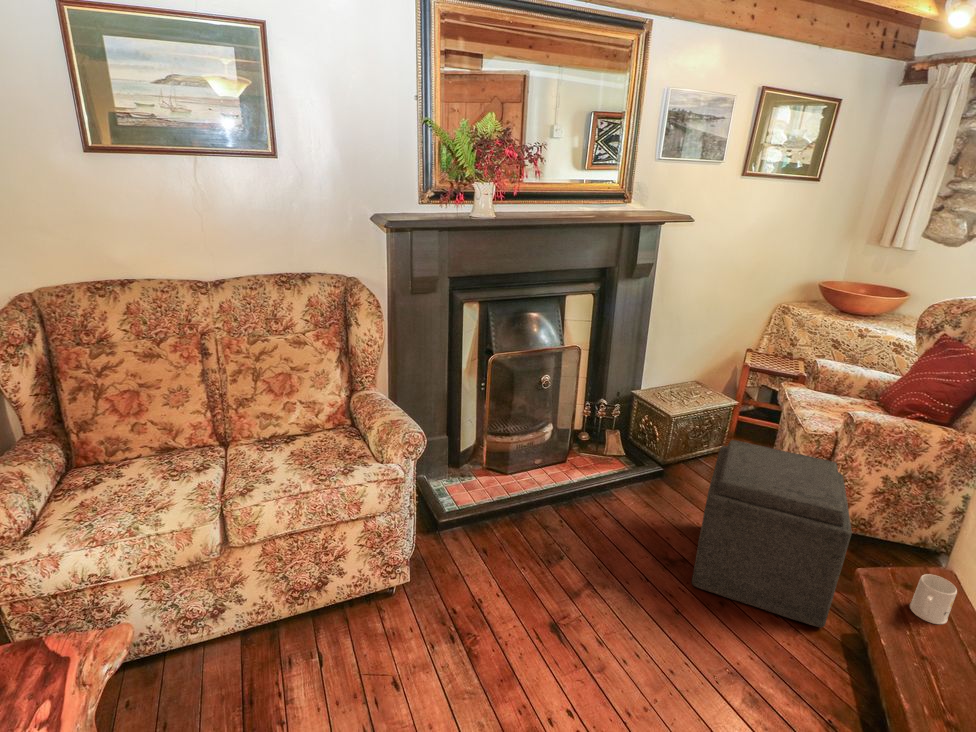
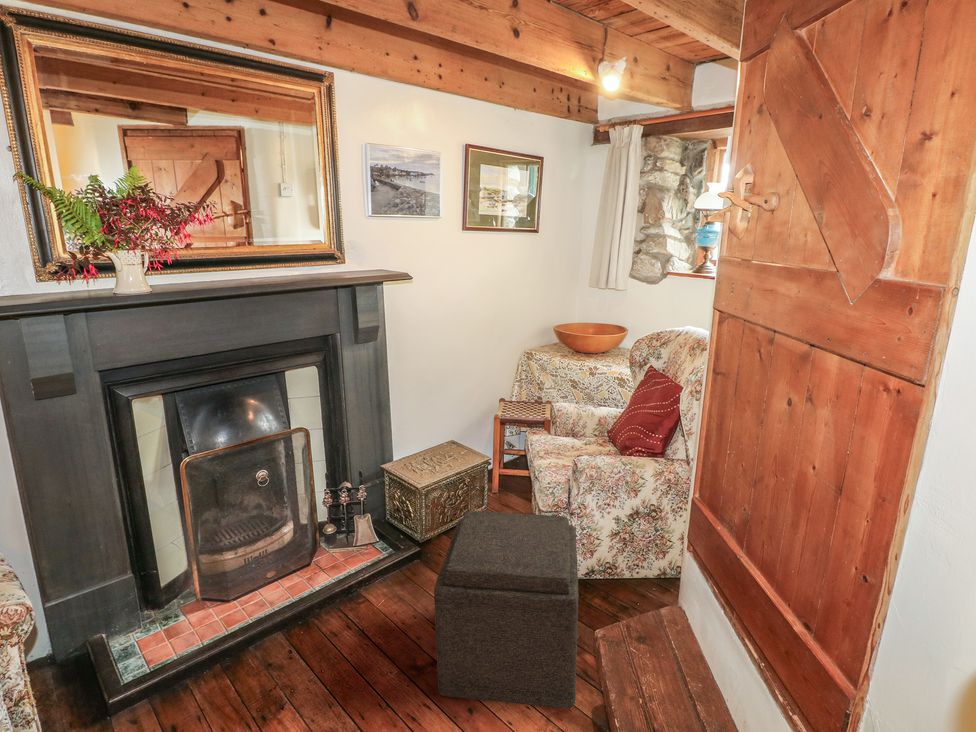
mug: present [910,574,957,624] -> none [639,628,674,683]

